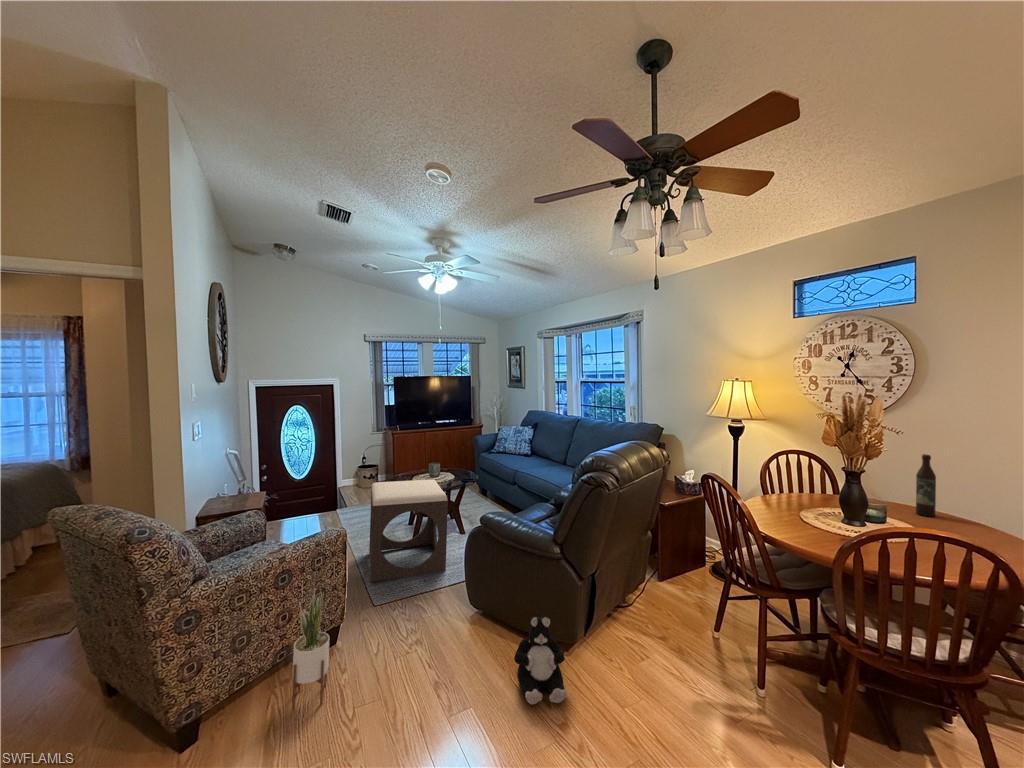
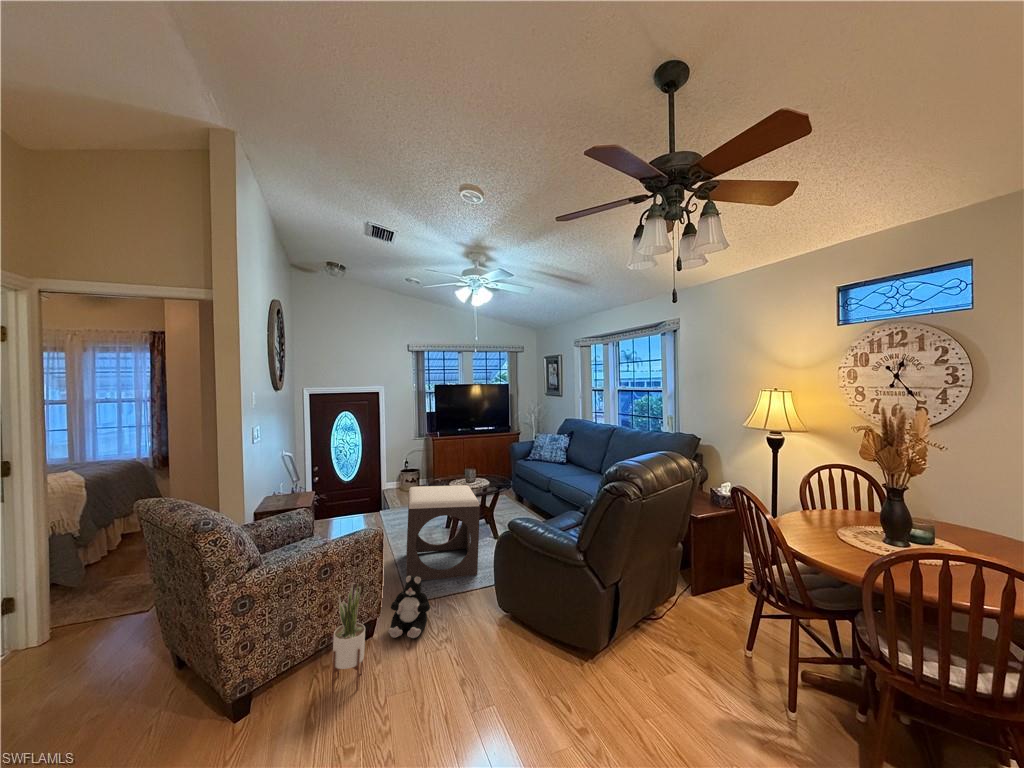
wine bottle: present [916,454,936,517] -> none [973,472,996,541]
plush toy: present [514,616,567,705] -> present [389,575,430,638]

